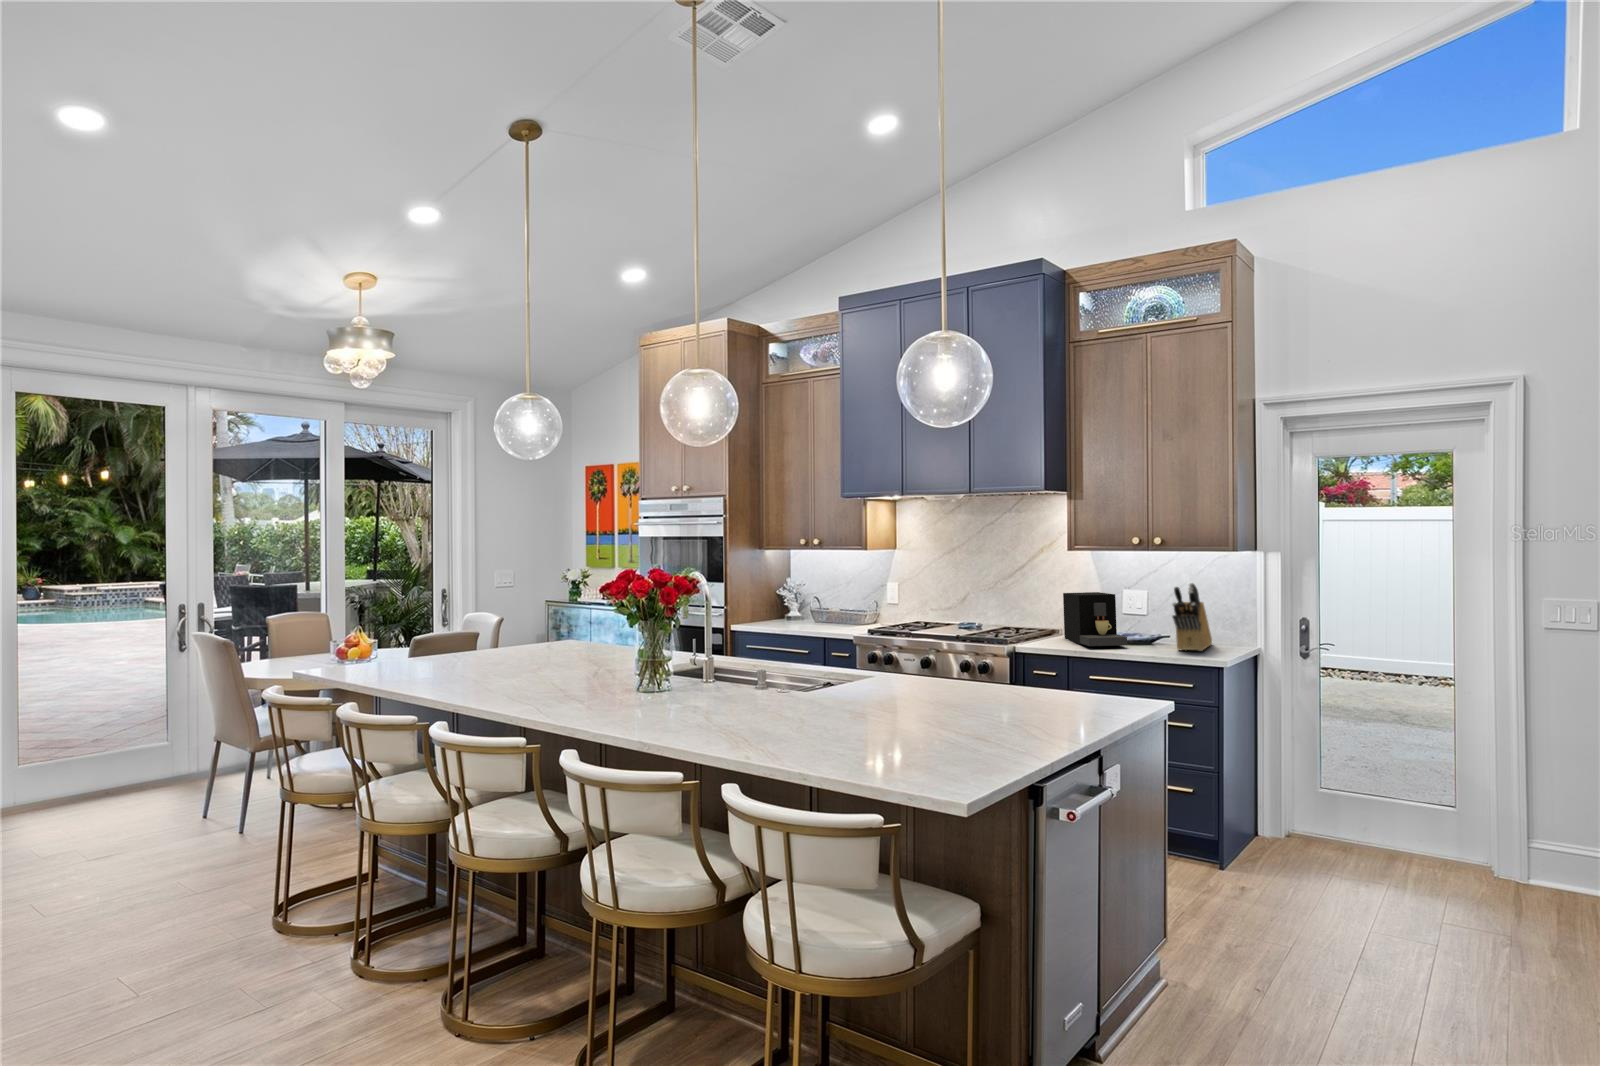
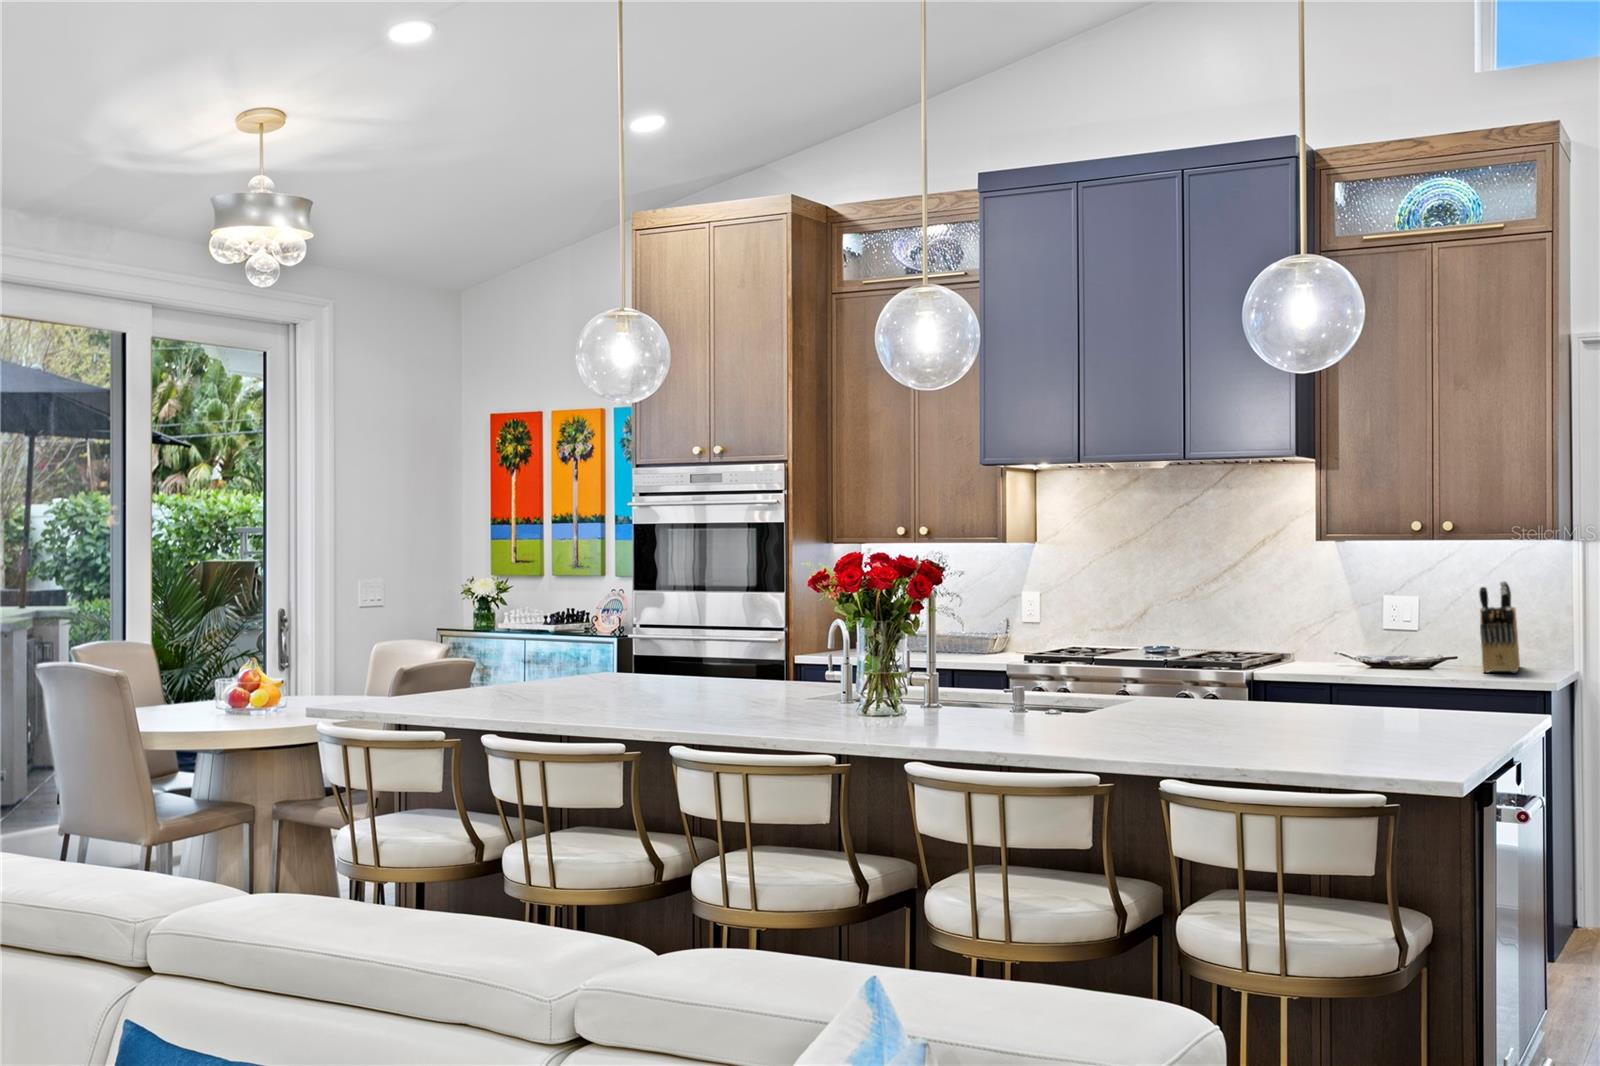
coffee maker: present [1063,592,1127,646] -> none [1315,599,1416,669]

